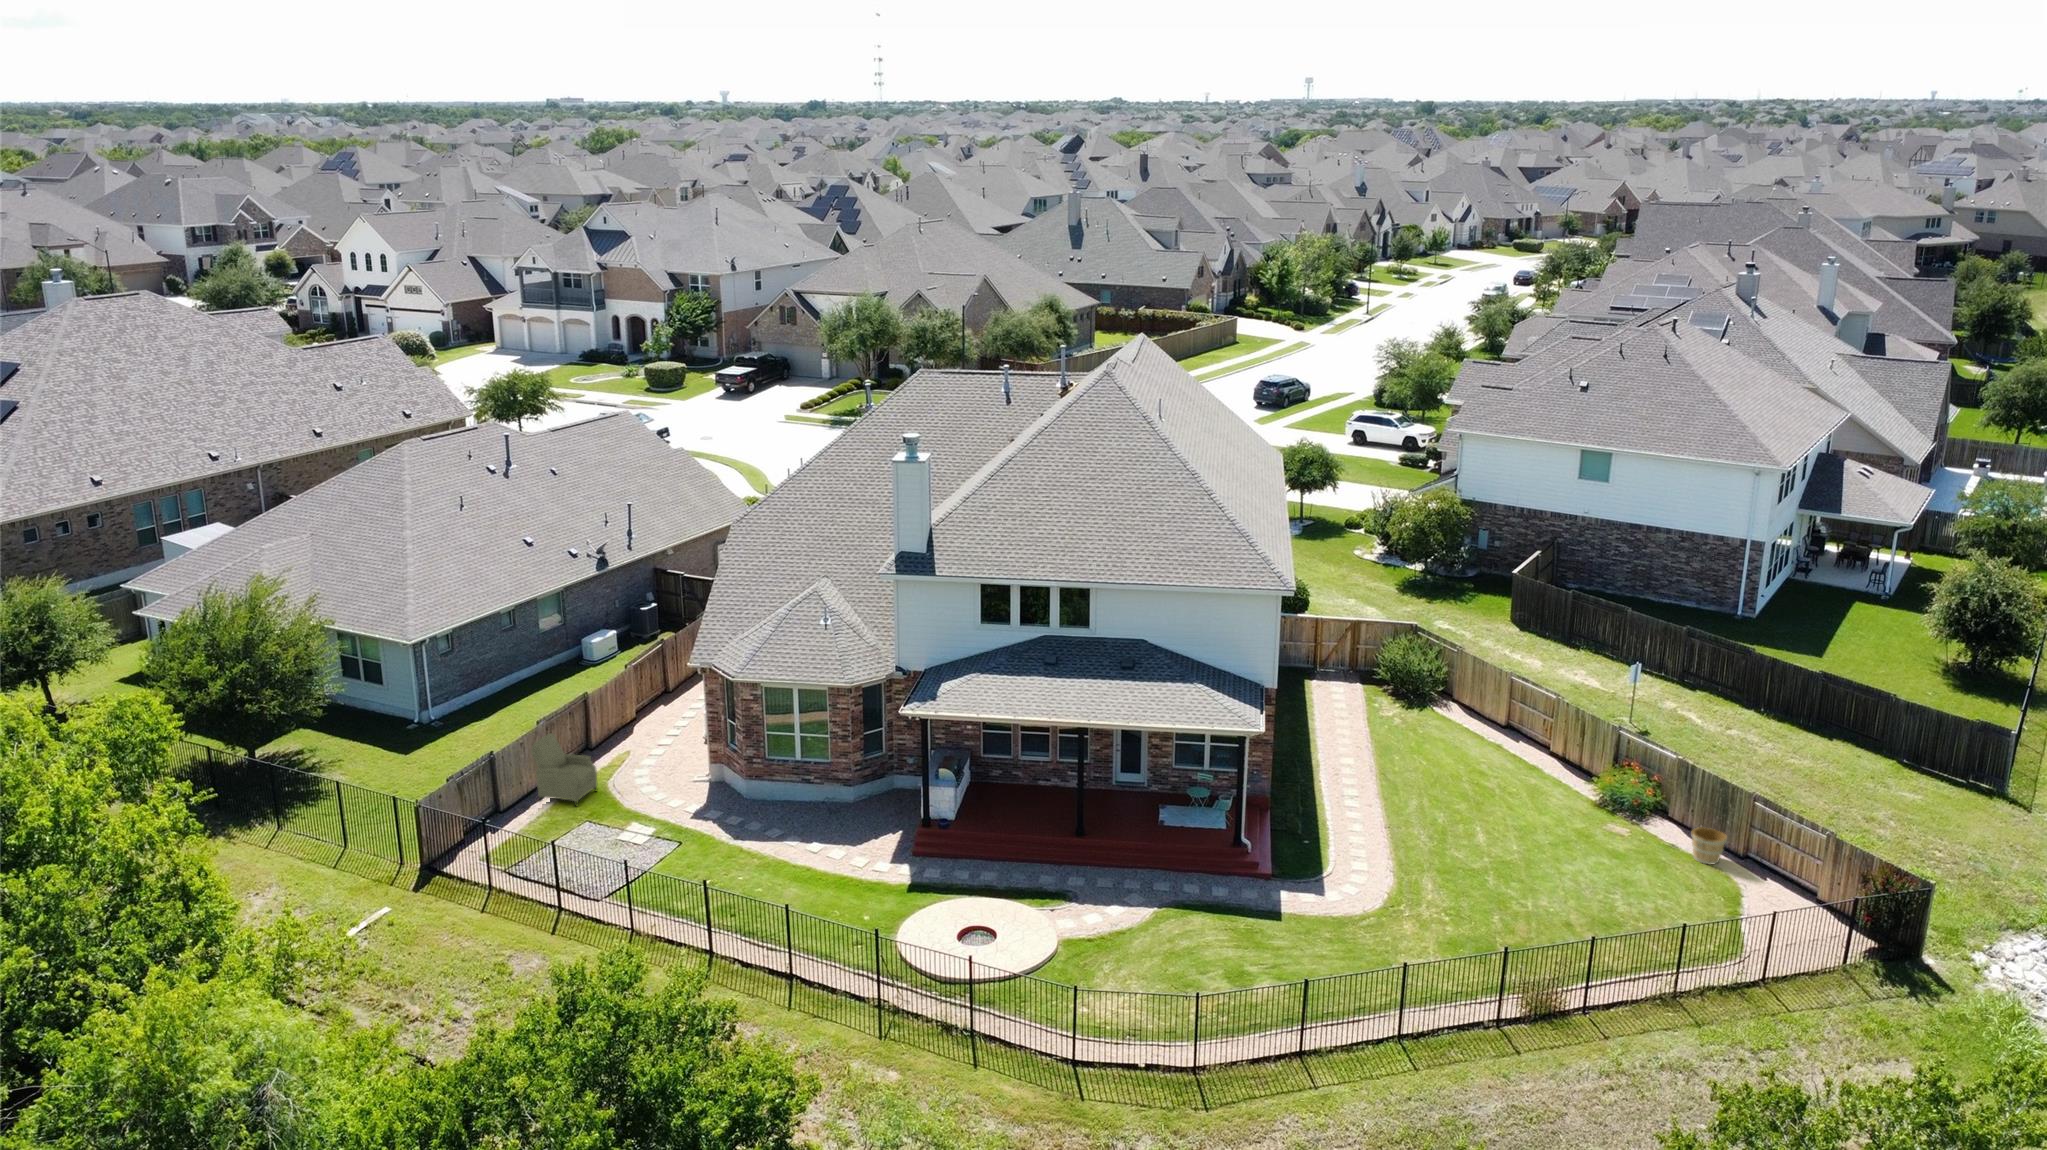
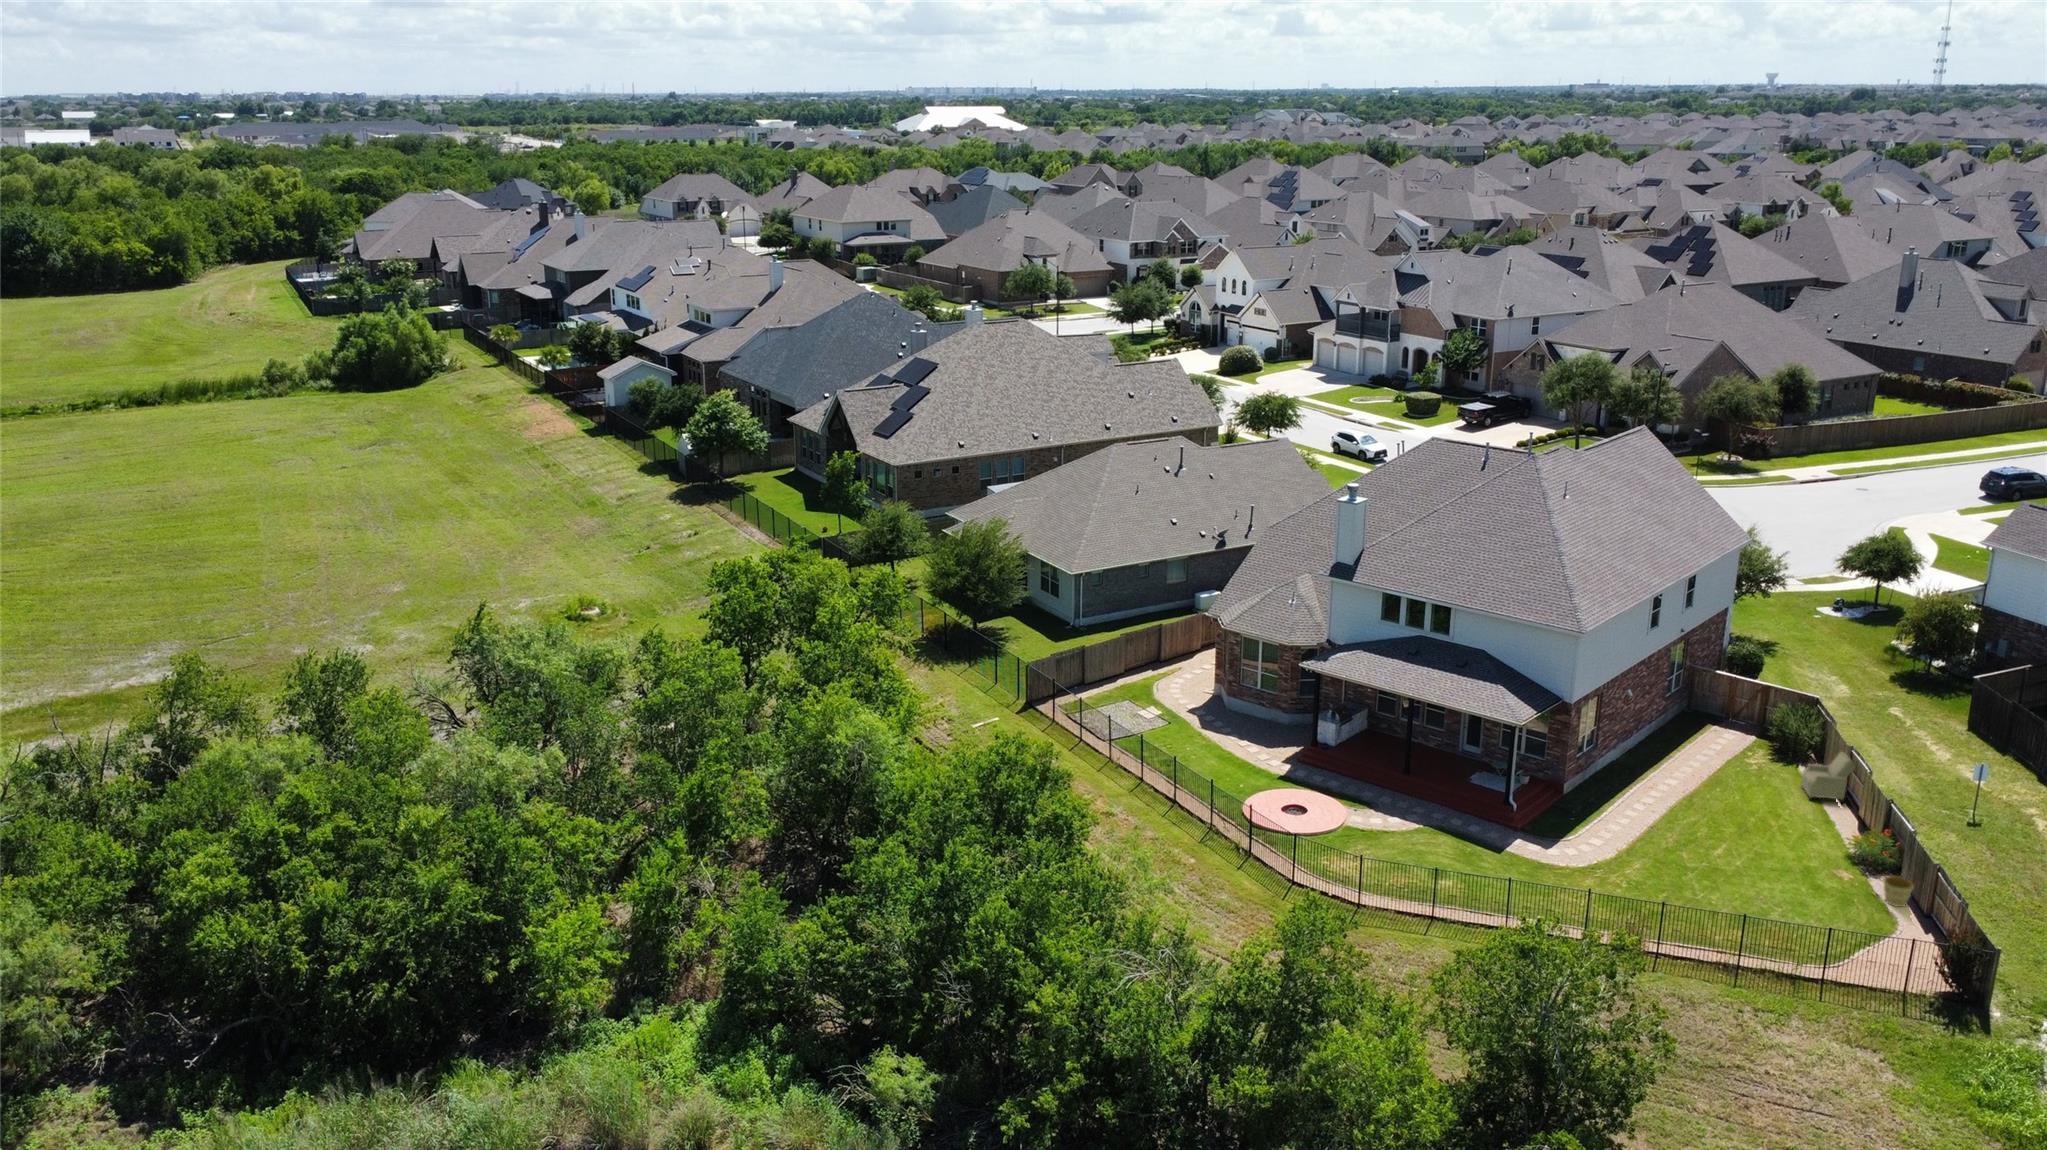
potted plant: none [1397,570,1424,593] -> present [1883,644,1906,663]
chair: present [531,733,597,806] -> present [1801,752,1854,802]

